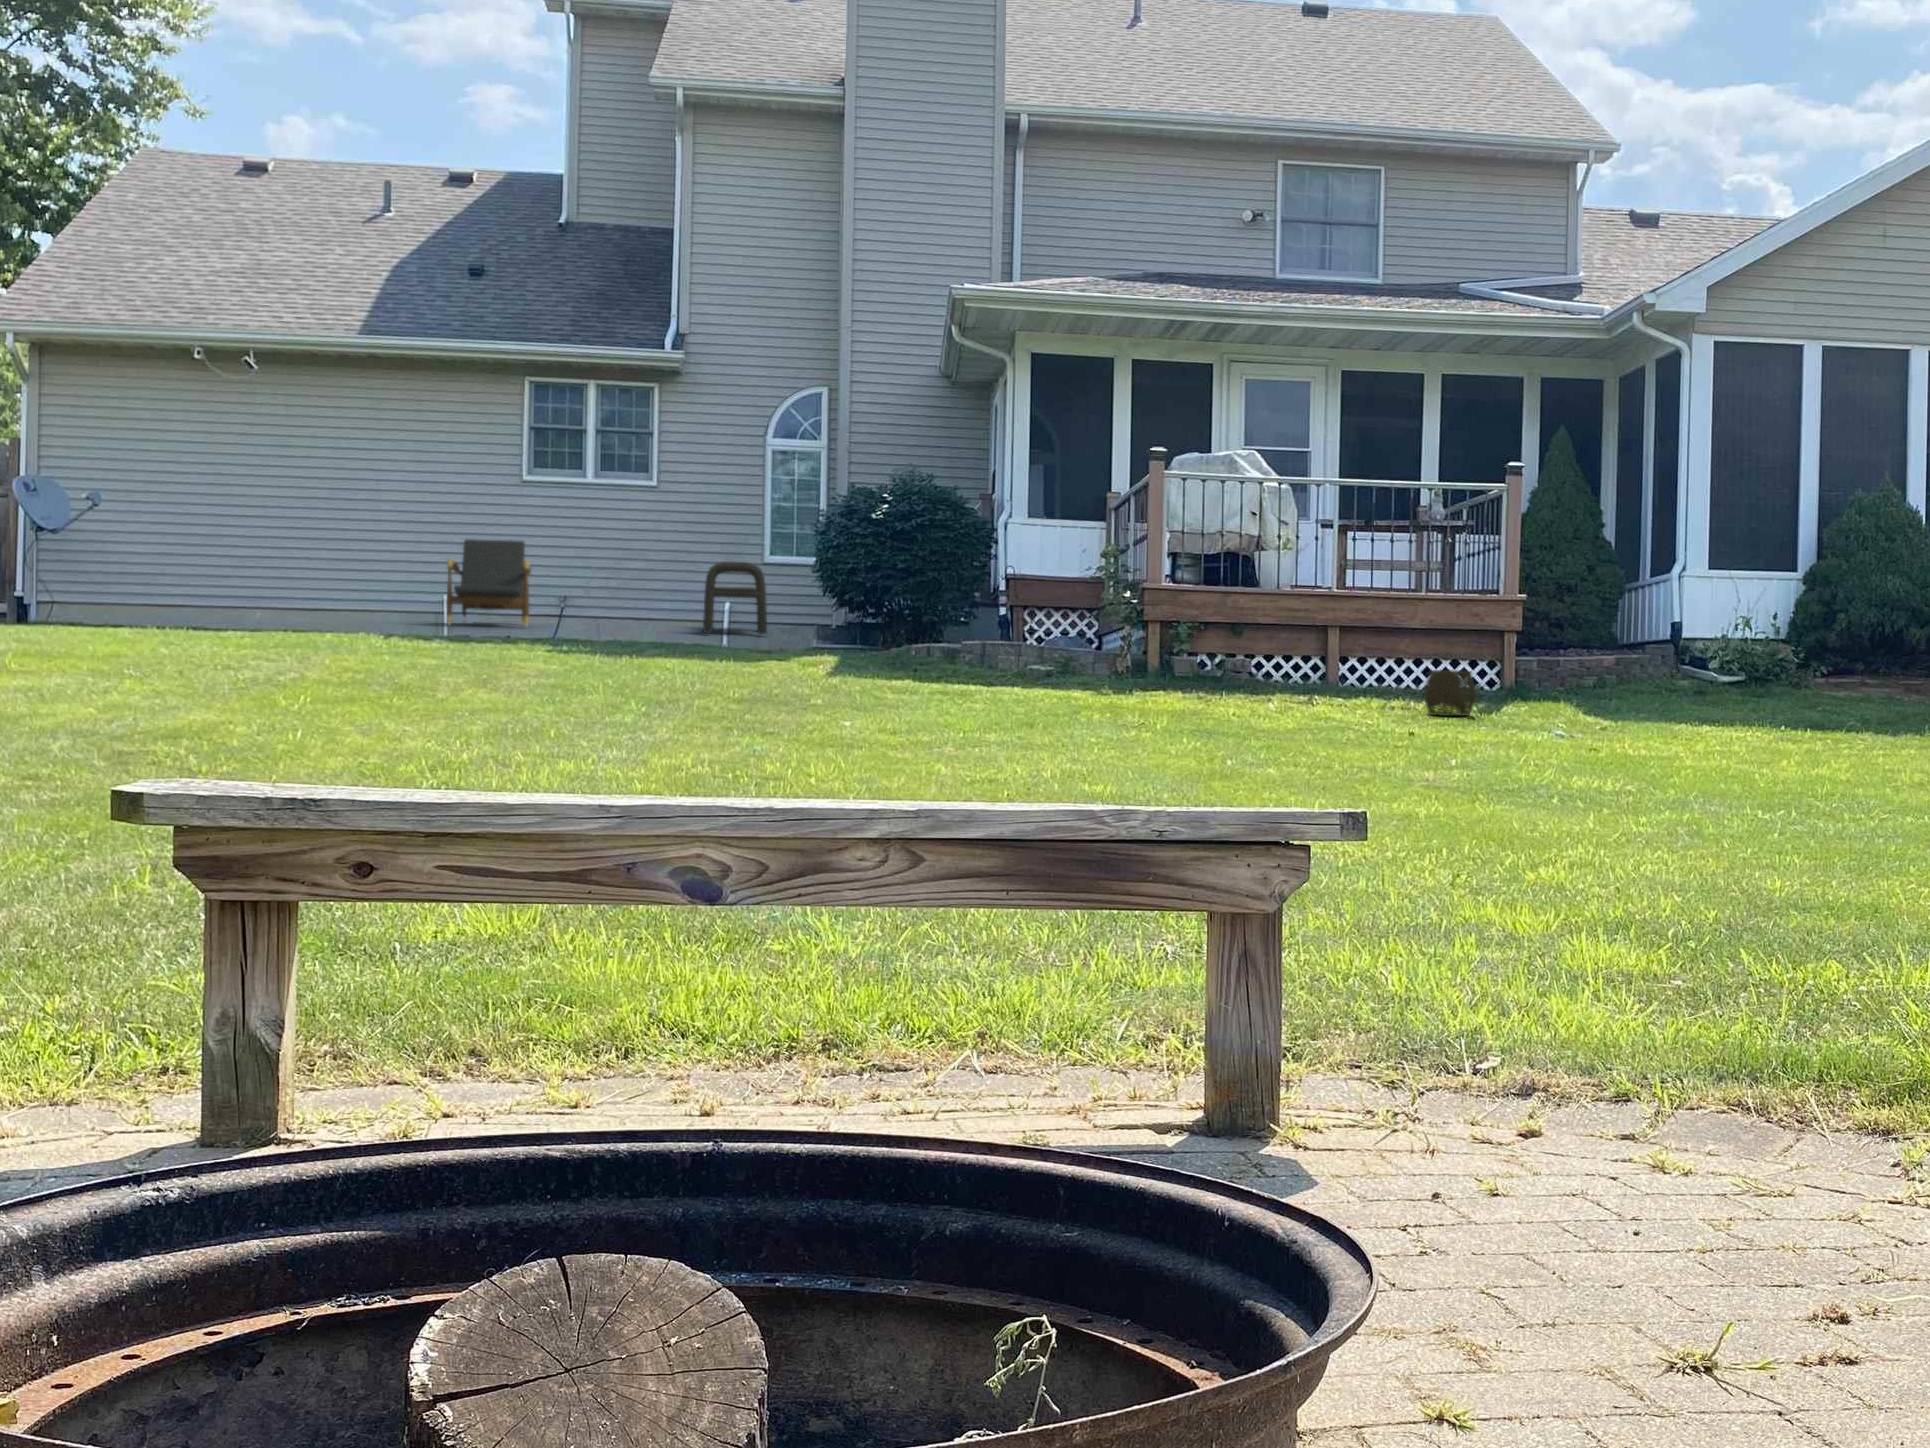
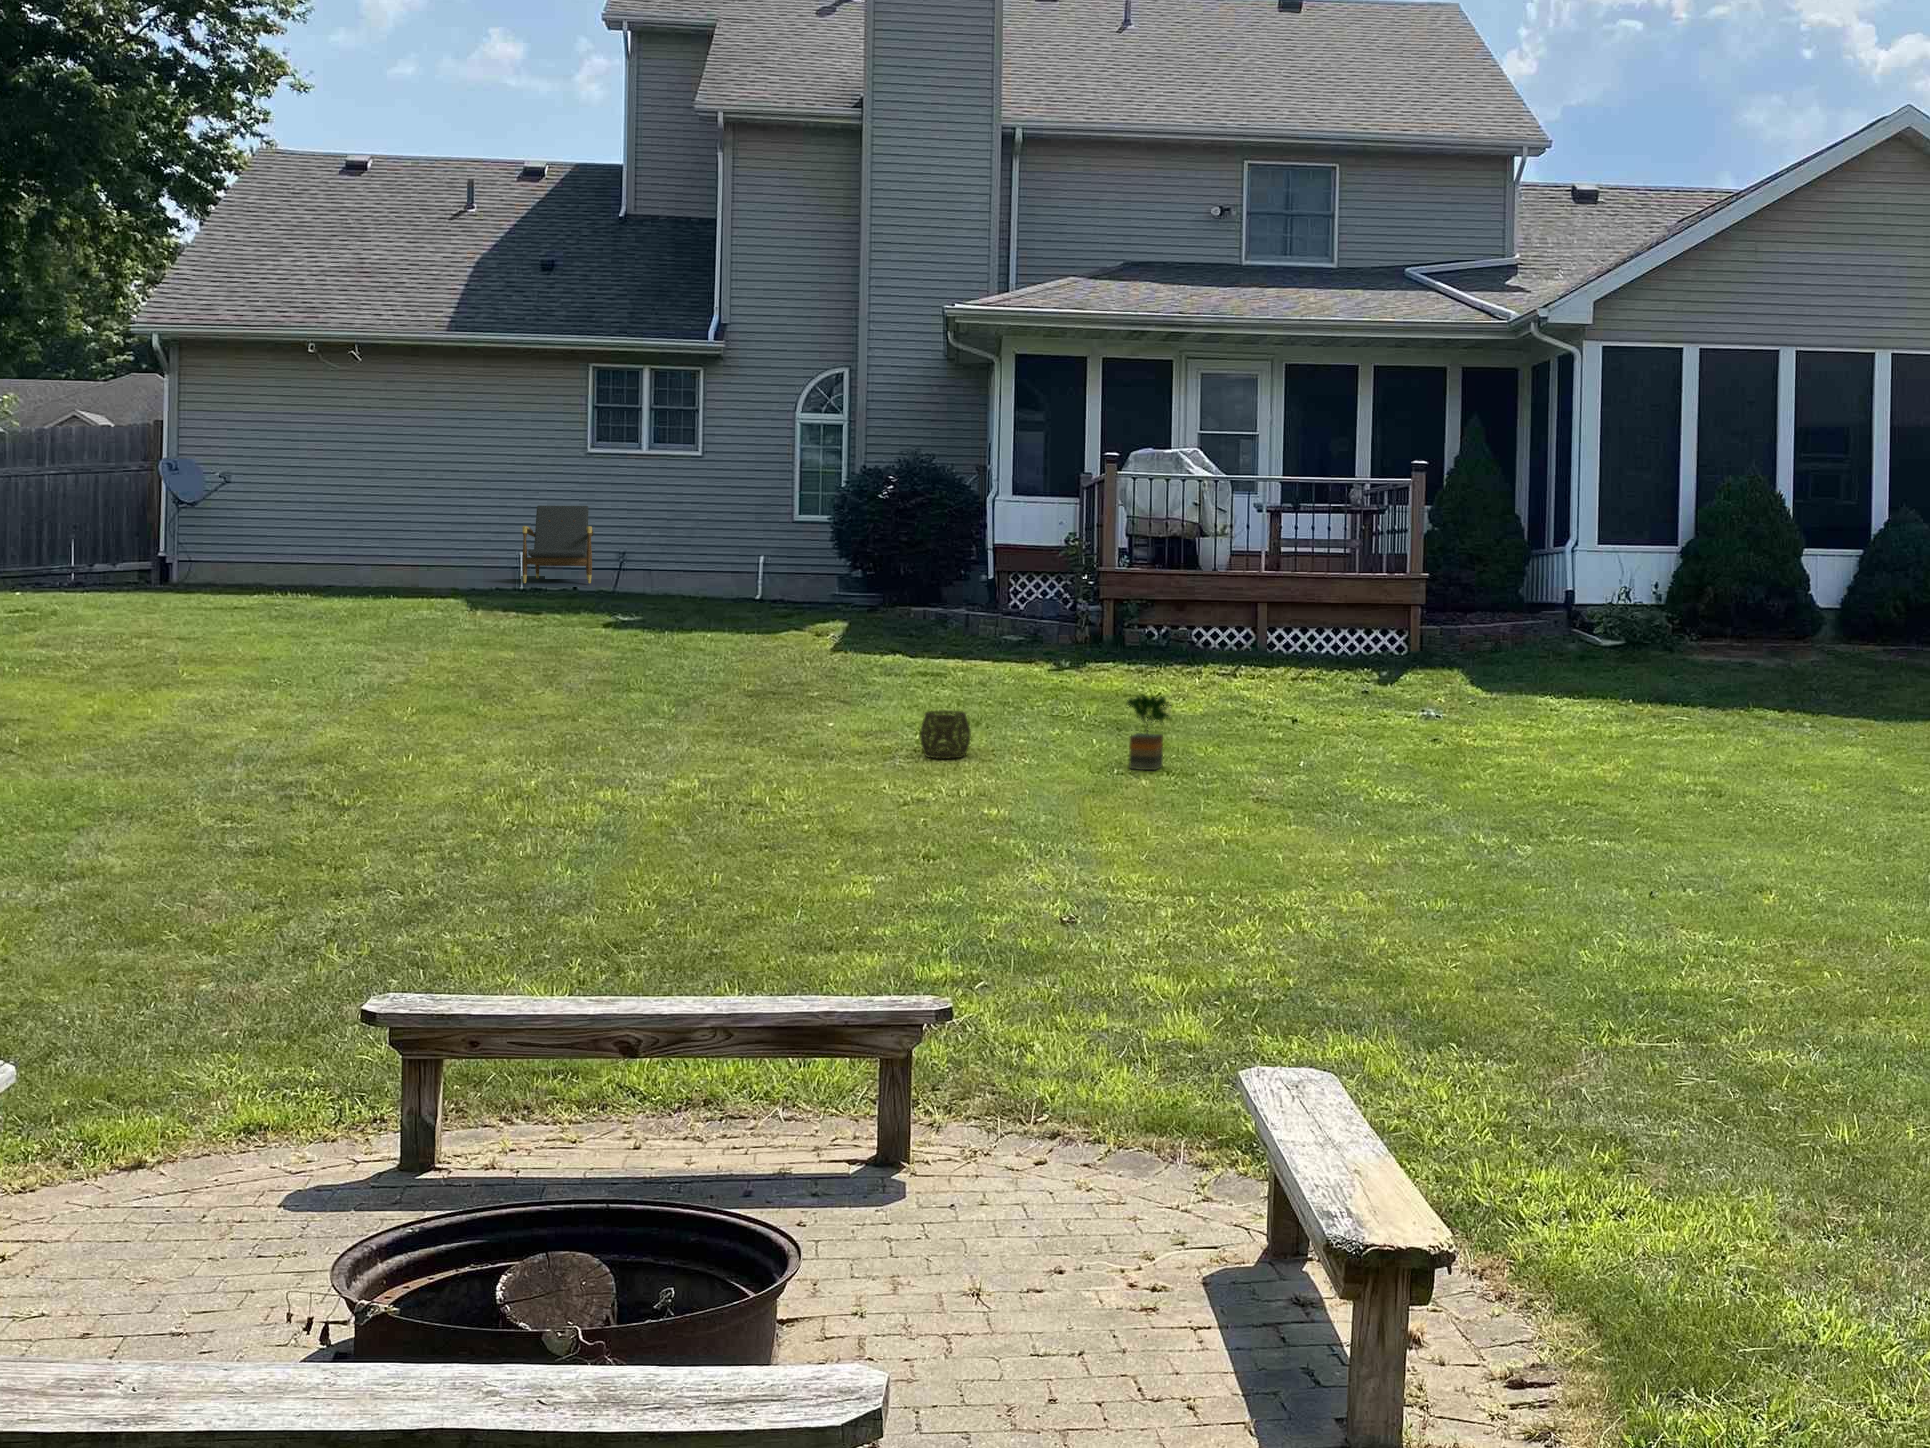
bench: present [703,562,767,634] -> none [739,524,795,589]
potted tree: none [1225,663,1287,758] -> present [1127,695,1172,770]
woven basket: present [1424,670,1476,716] -> present [920,710,971,759]

